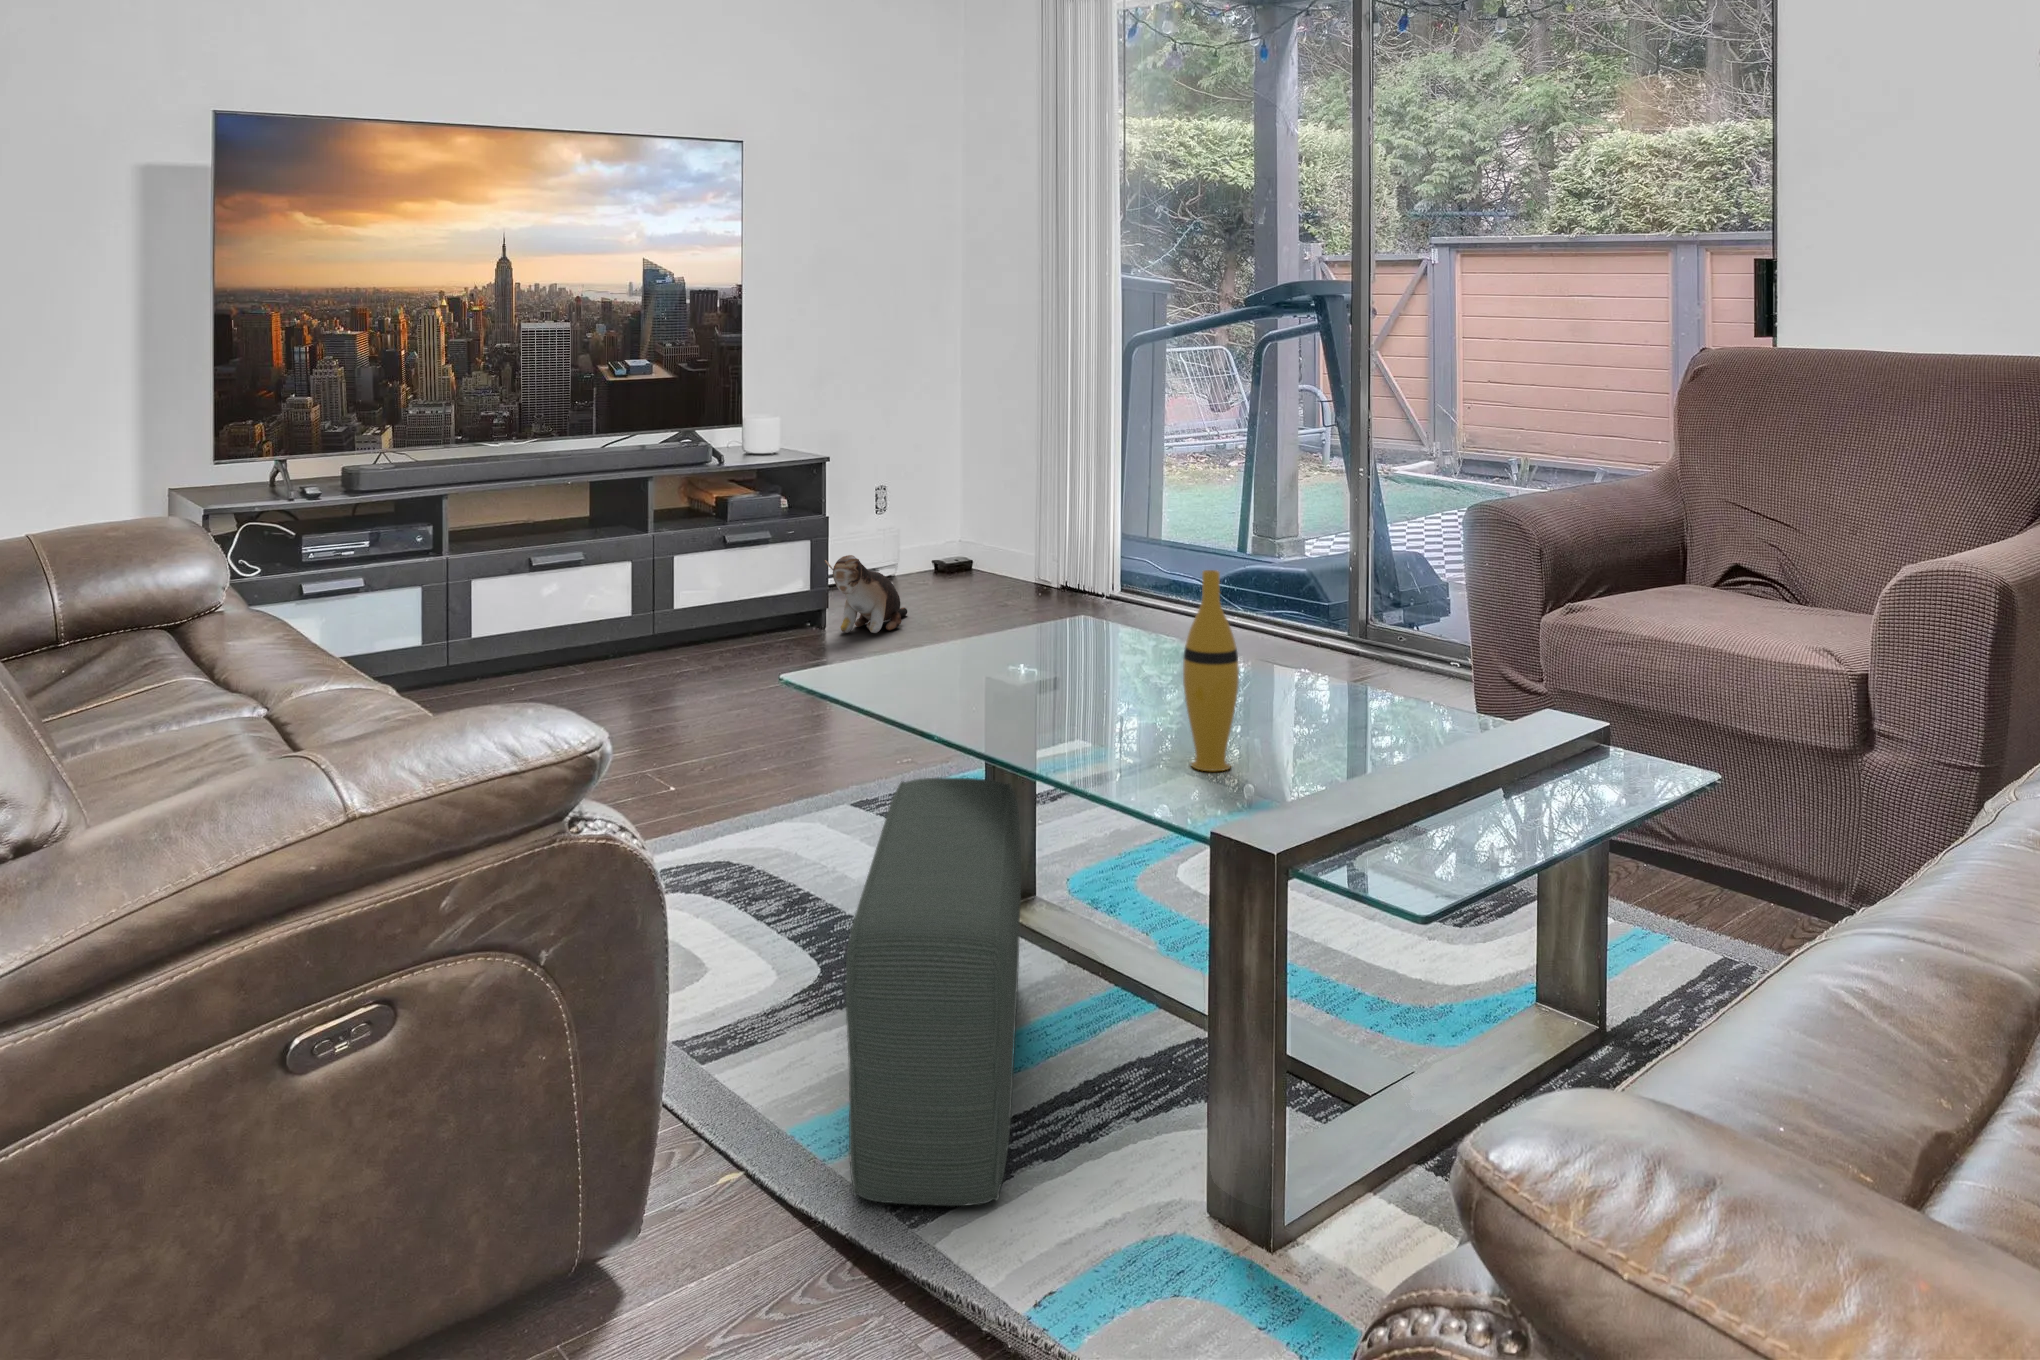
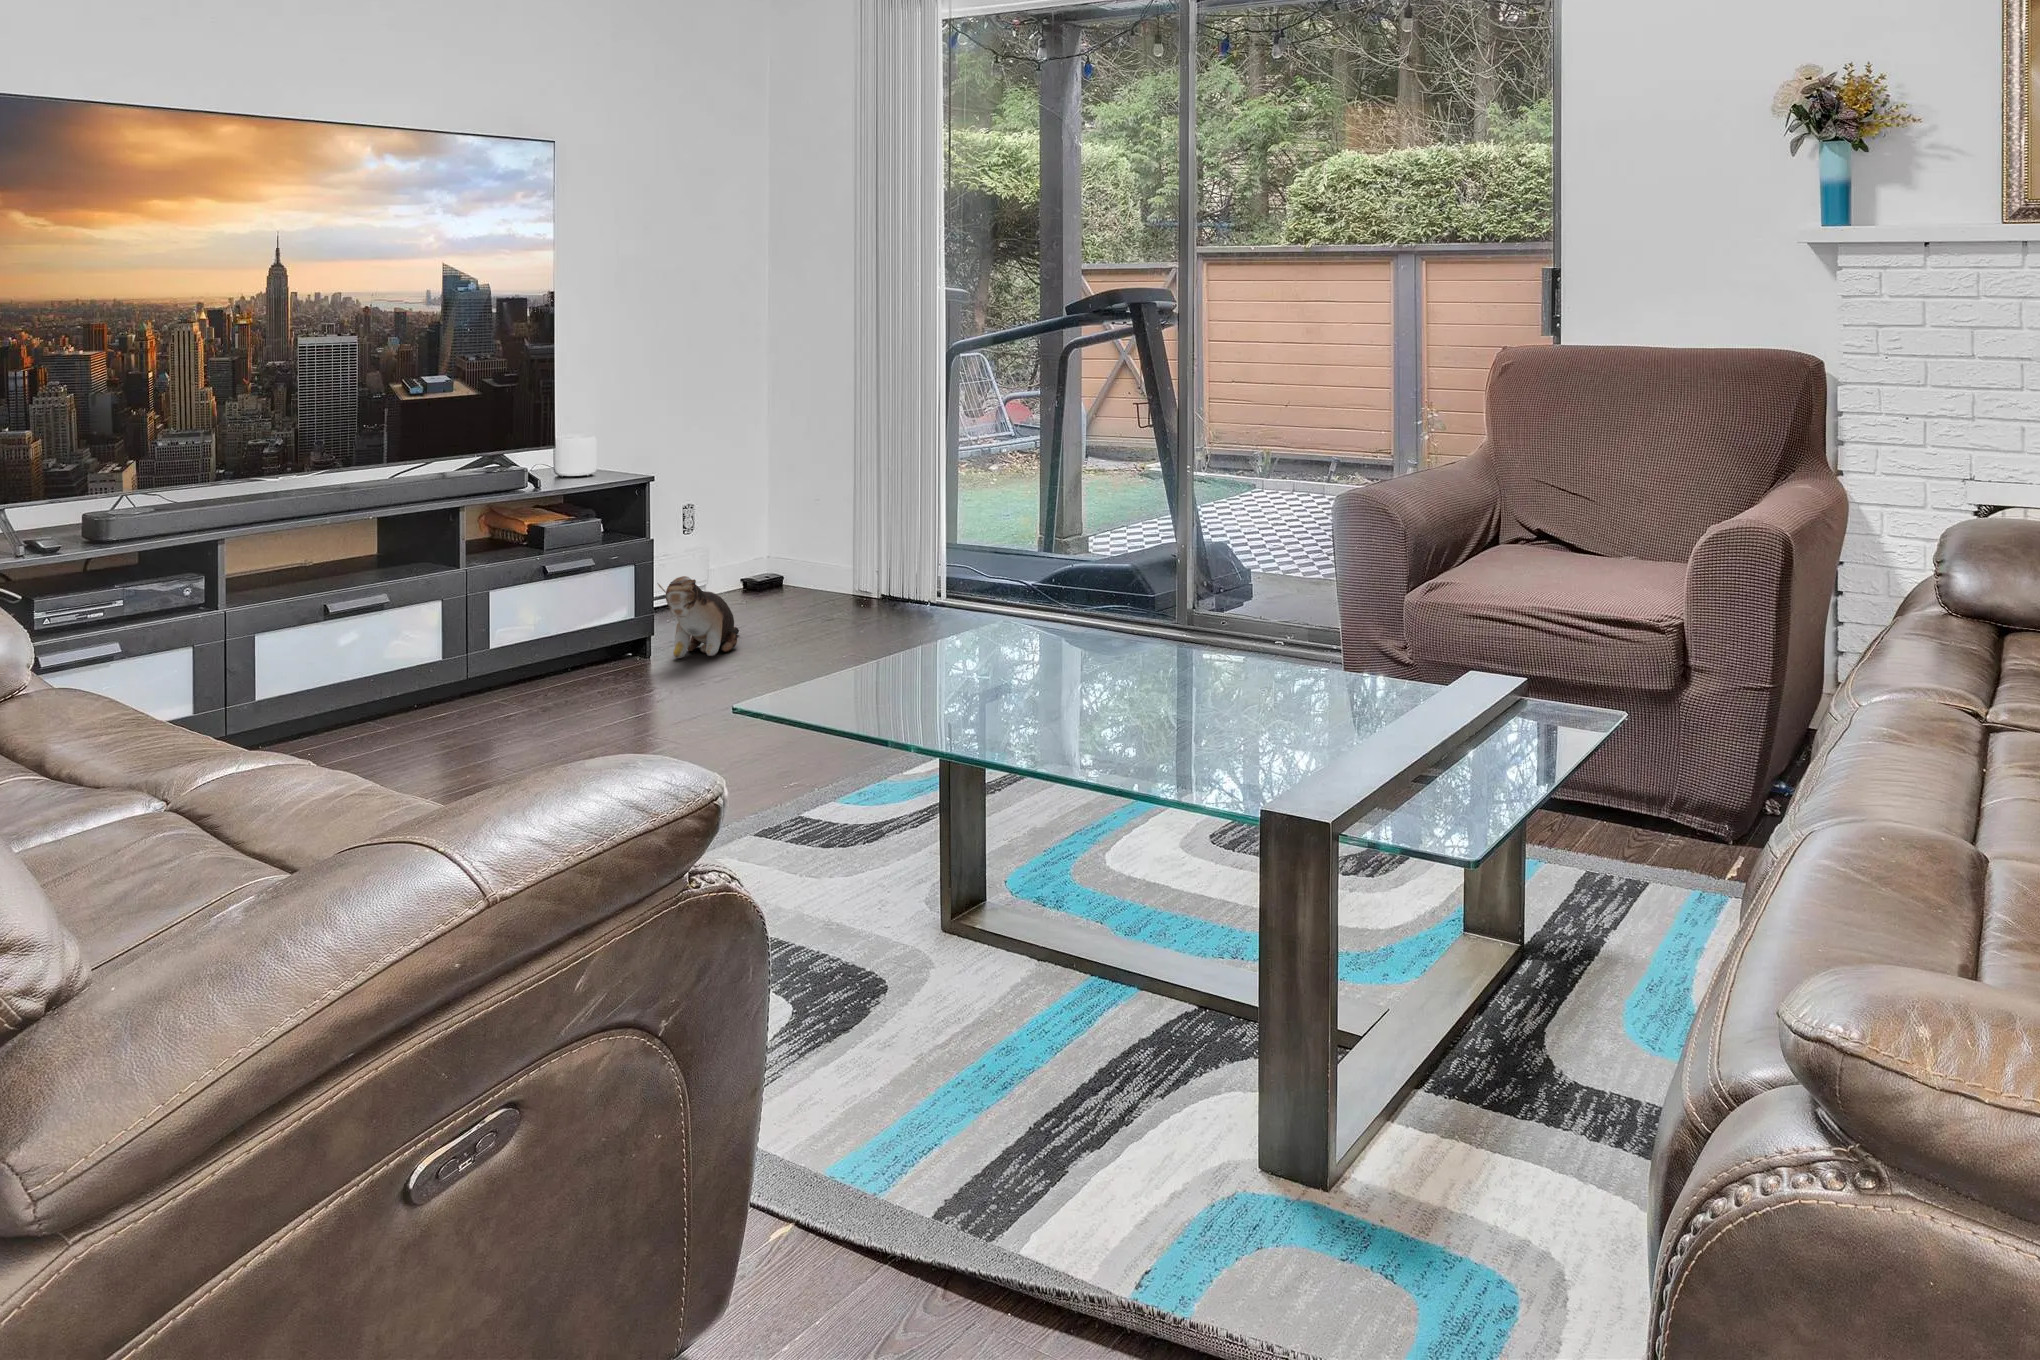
vase: present [1183,570,1239,771] -> none [1167,569,1219,760]
pouf: present [845,778,1021,1206] -> none [870,792,1064,1224]

